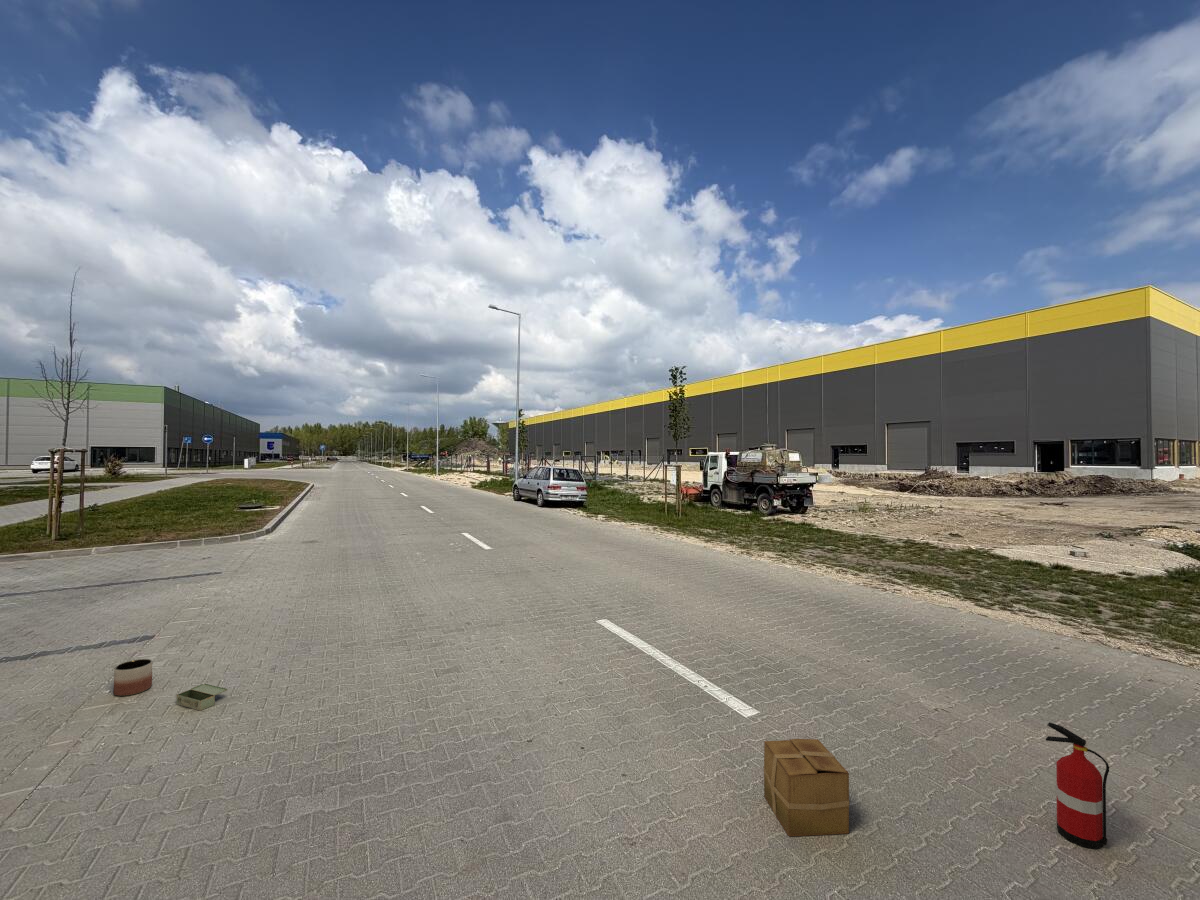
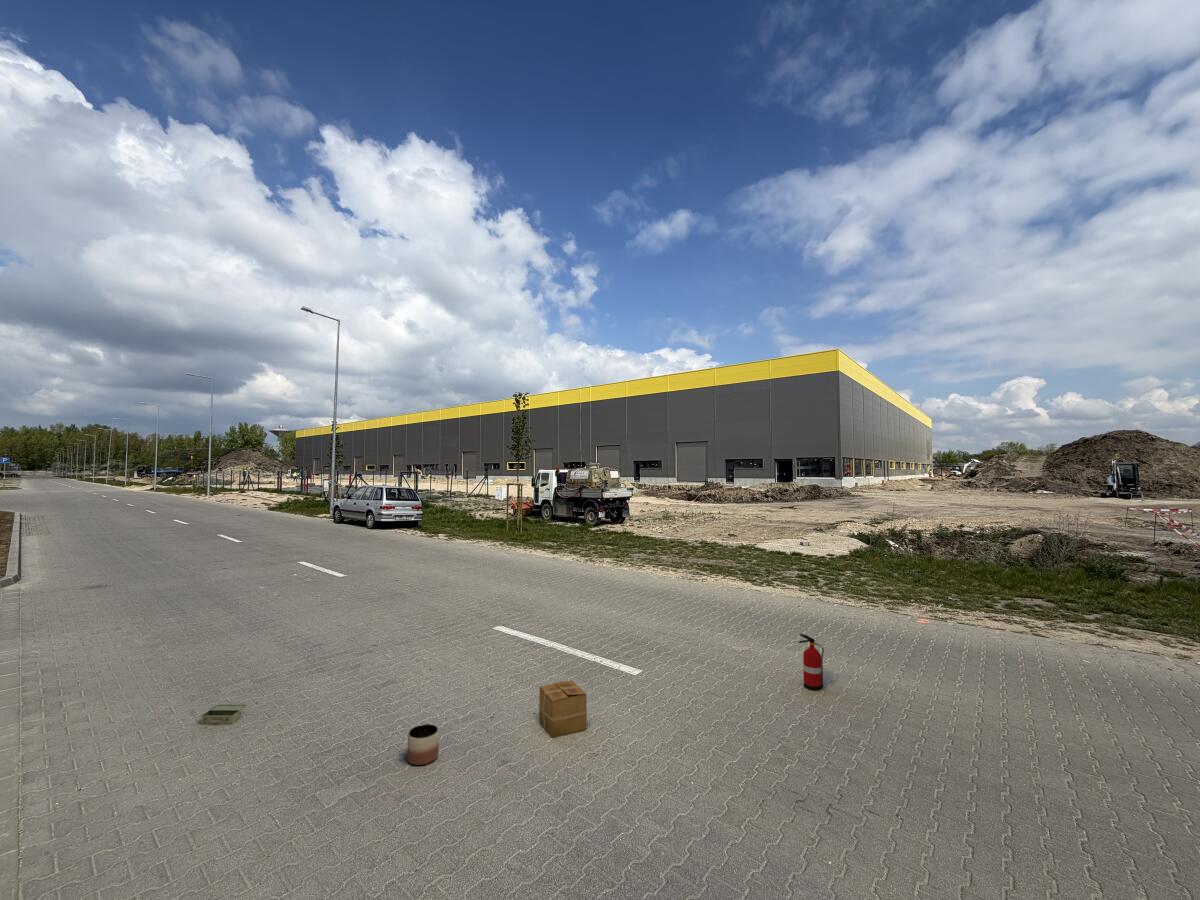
planter: present [114,659,152,696] -> present [407,724,439,765]
cardboard box: present [764,739,849,836] -> present [539,681,587,738]

